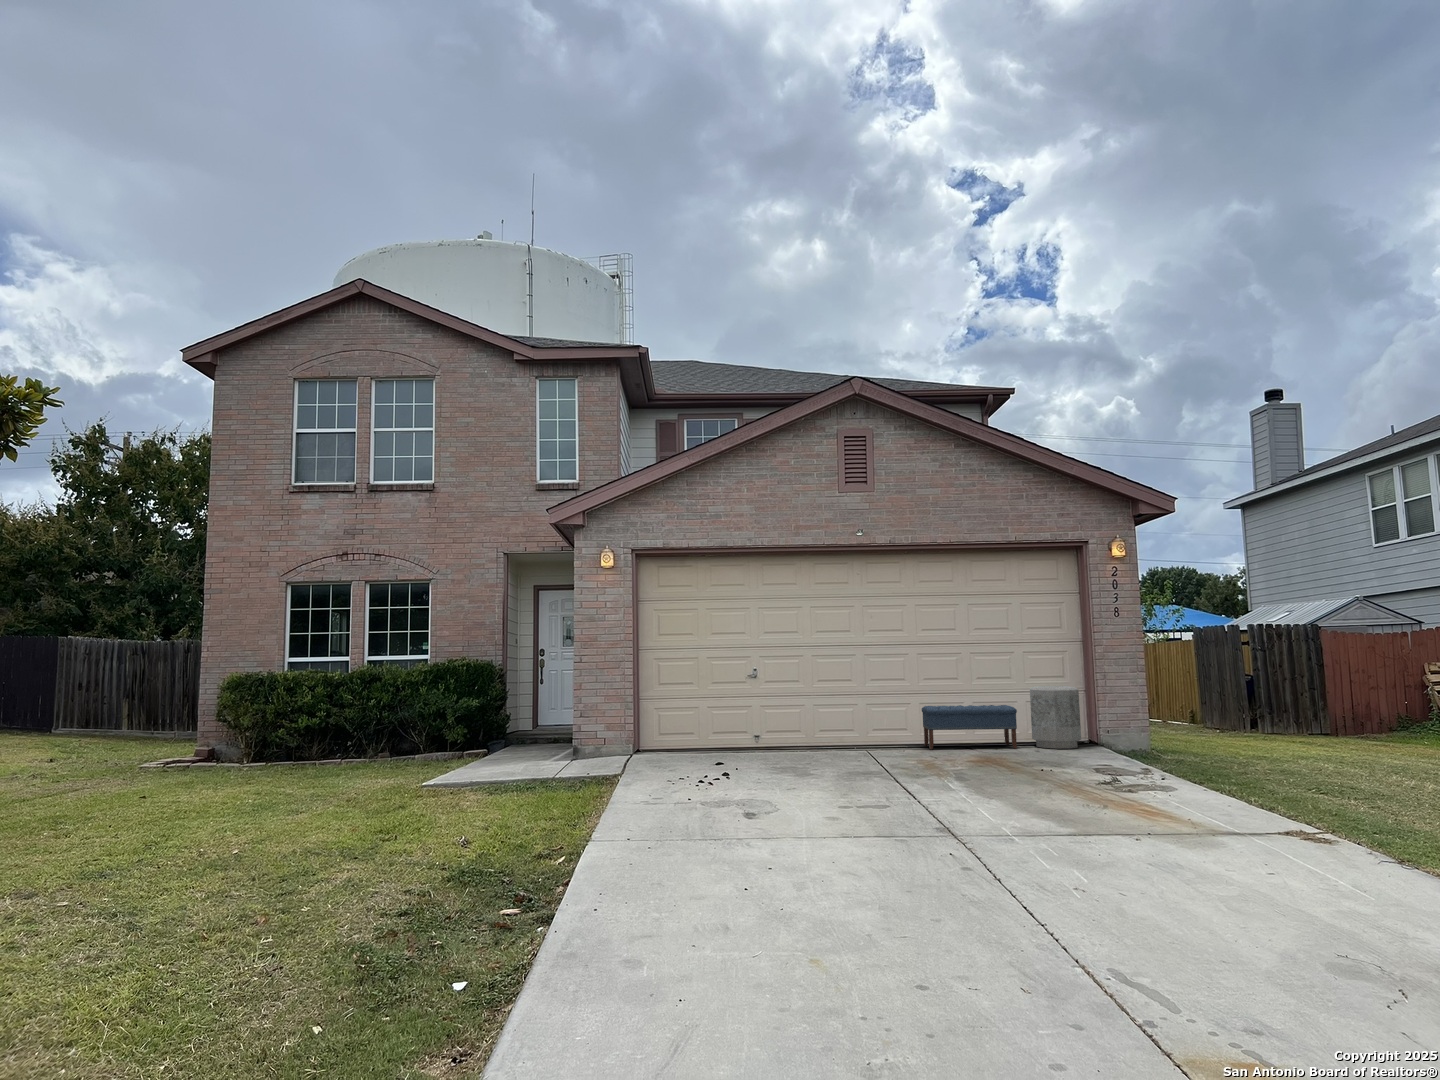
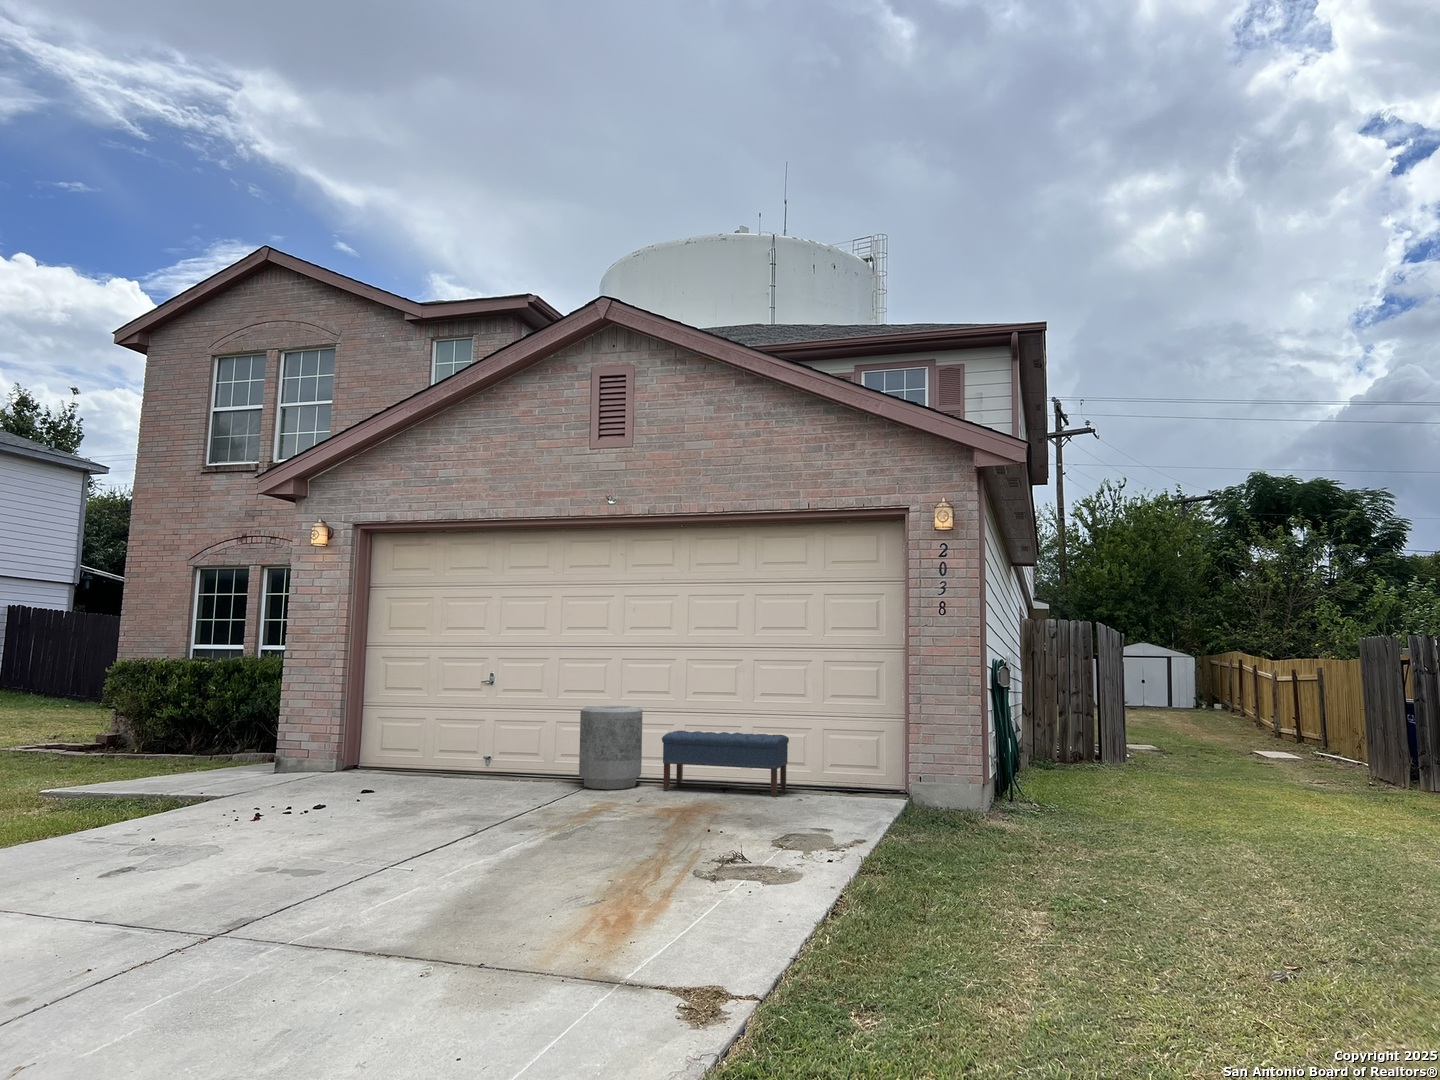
trash can: present [1030,686,1081,749] -> present [579,706,643,789]

